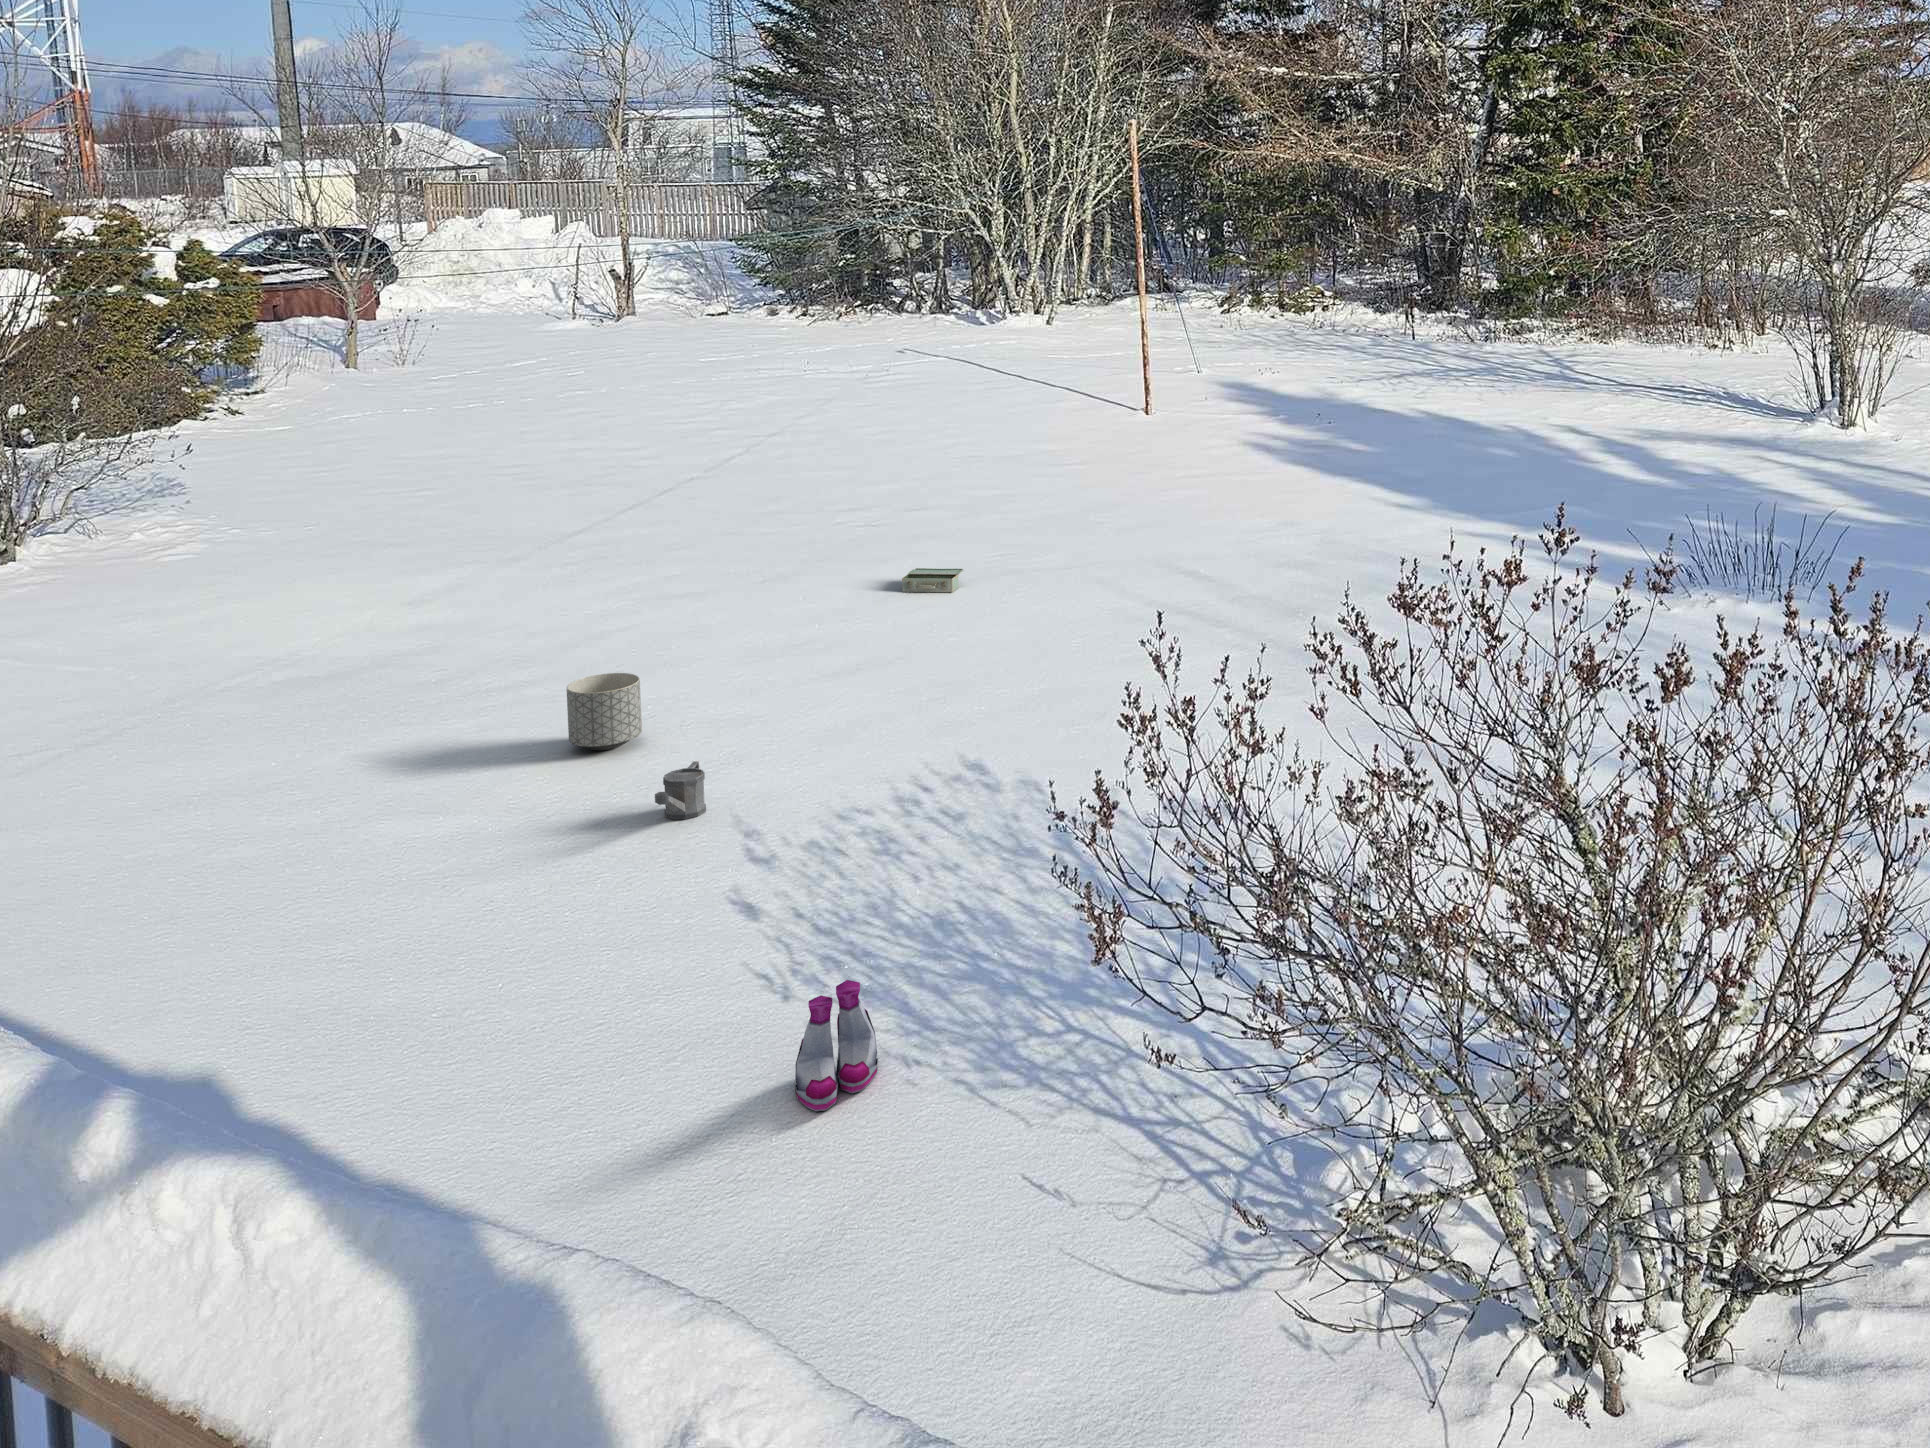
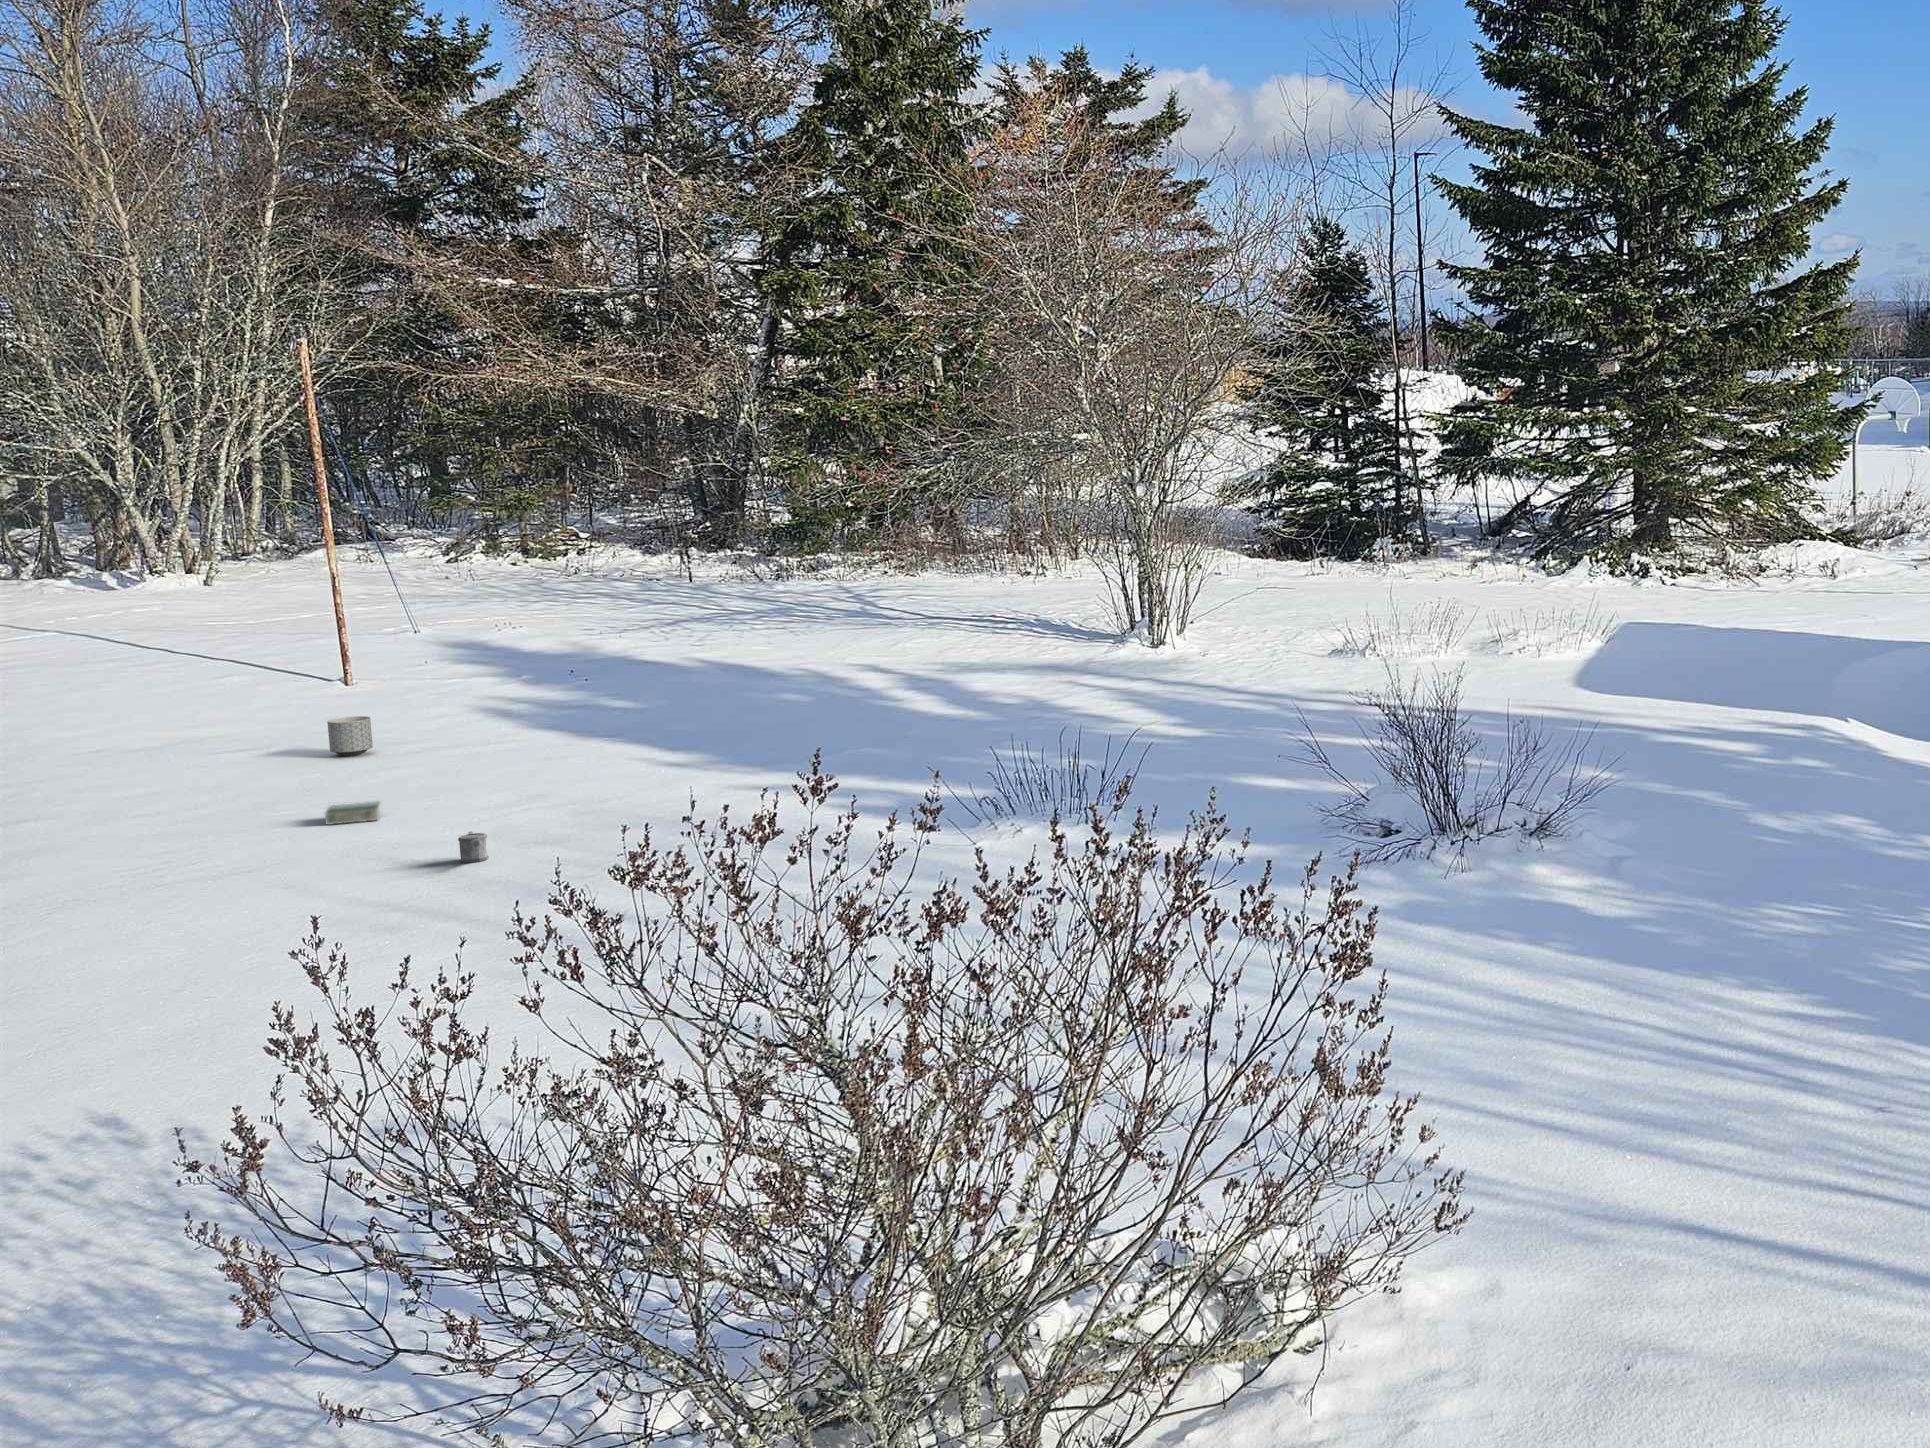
planter: present [567,673,642,751] -> present [327,716,373,756]
watering can: present [655,761,706,820] -> present [458,831,489,863]
boots: present [795,980,878,1111] -> none [541,951,591,1015]

